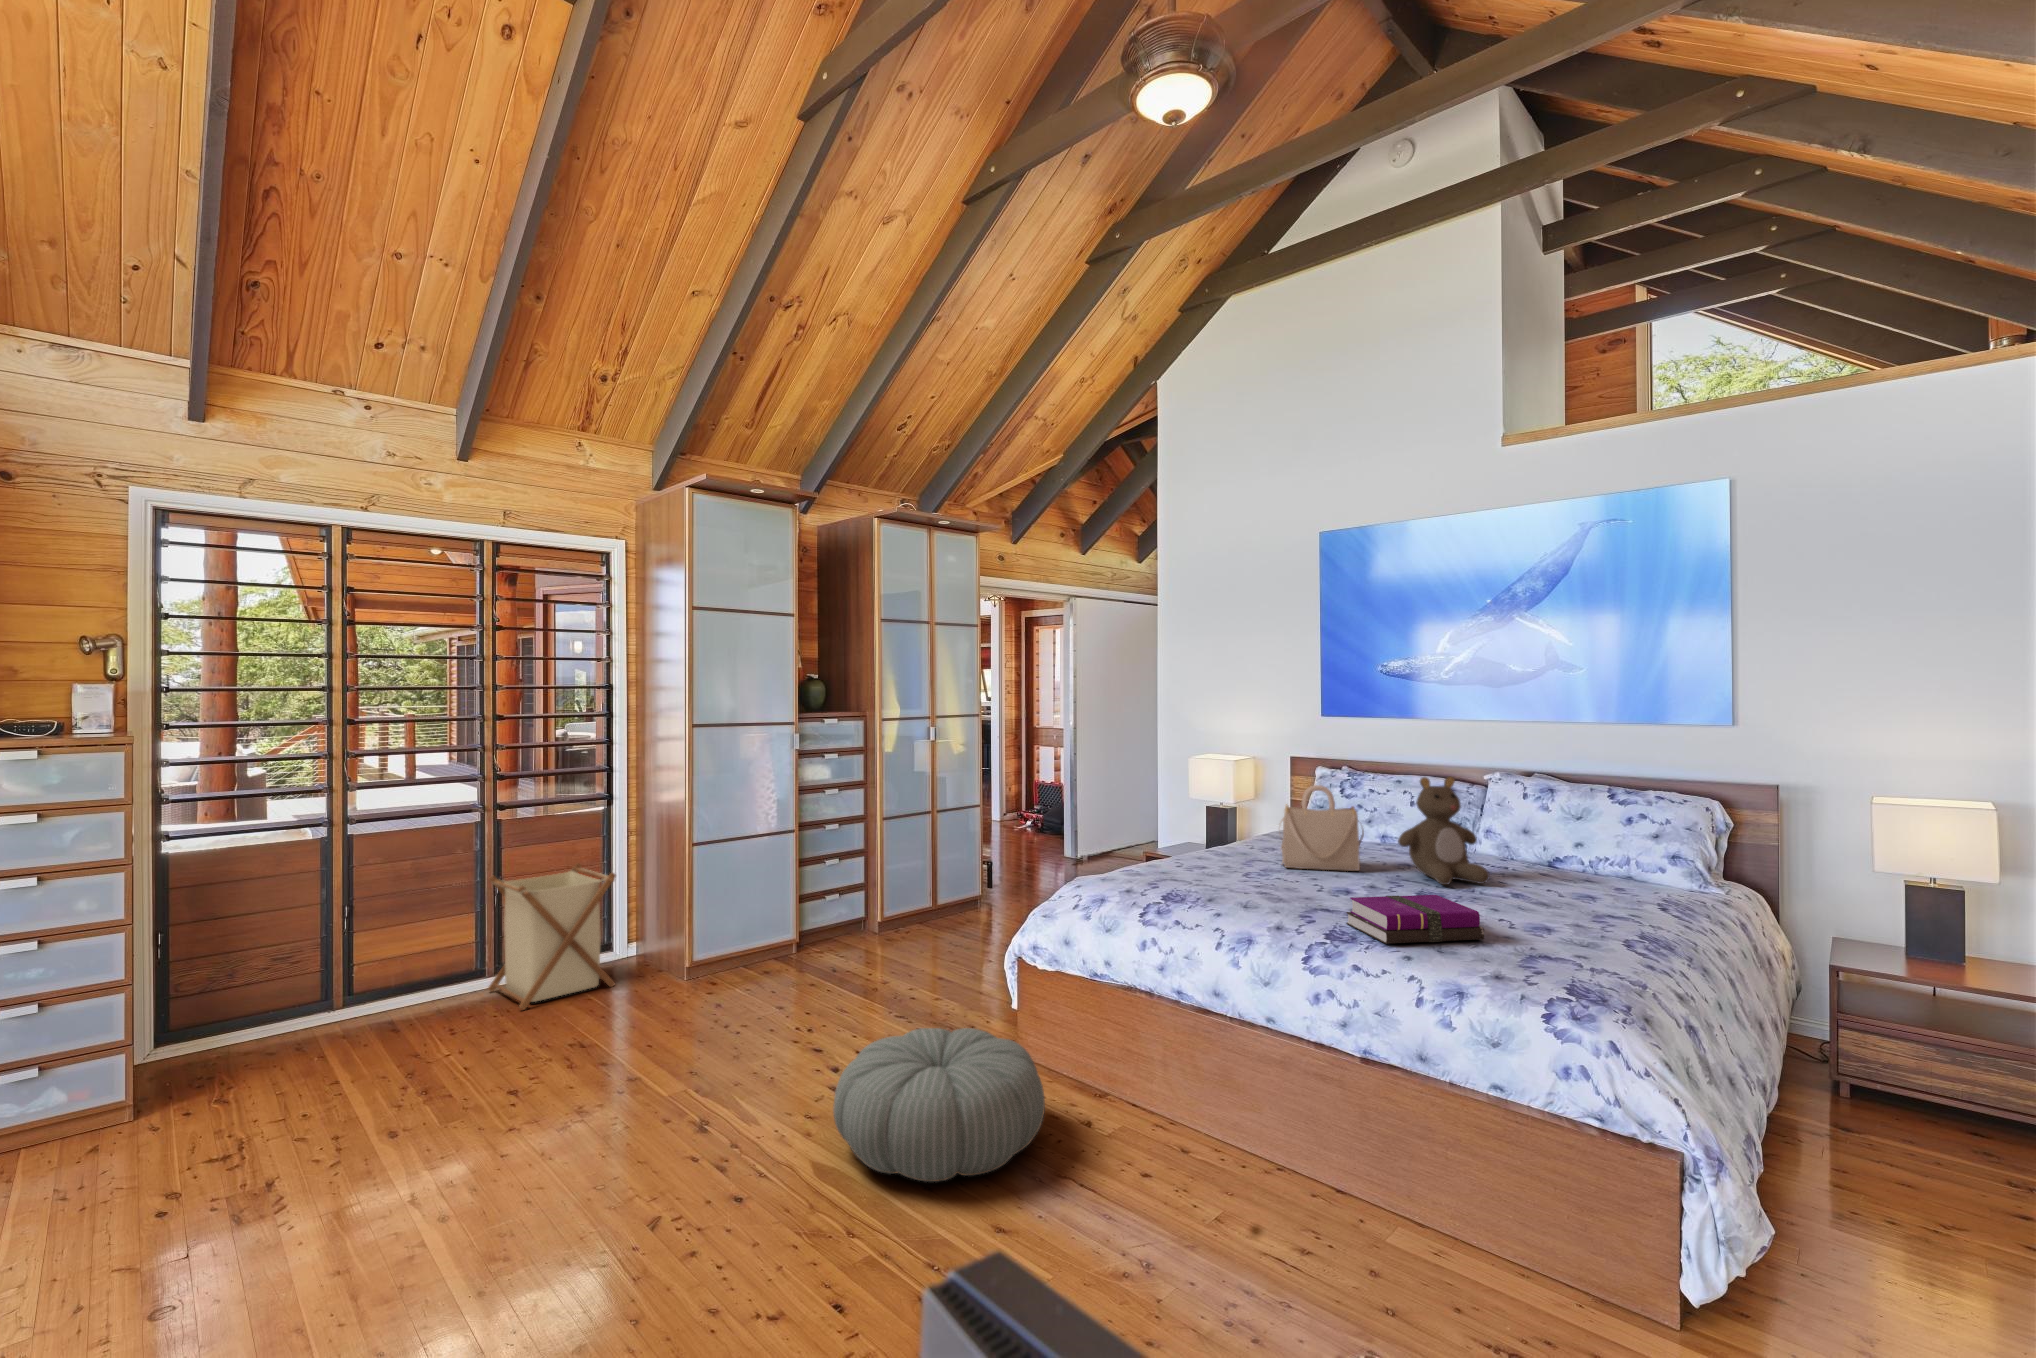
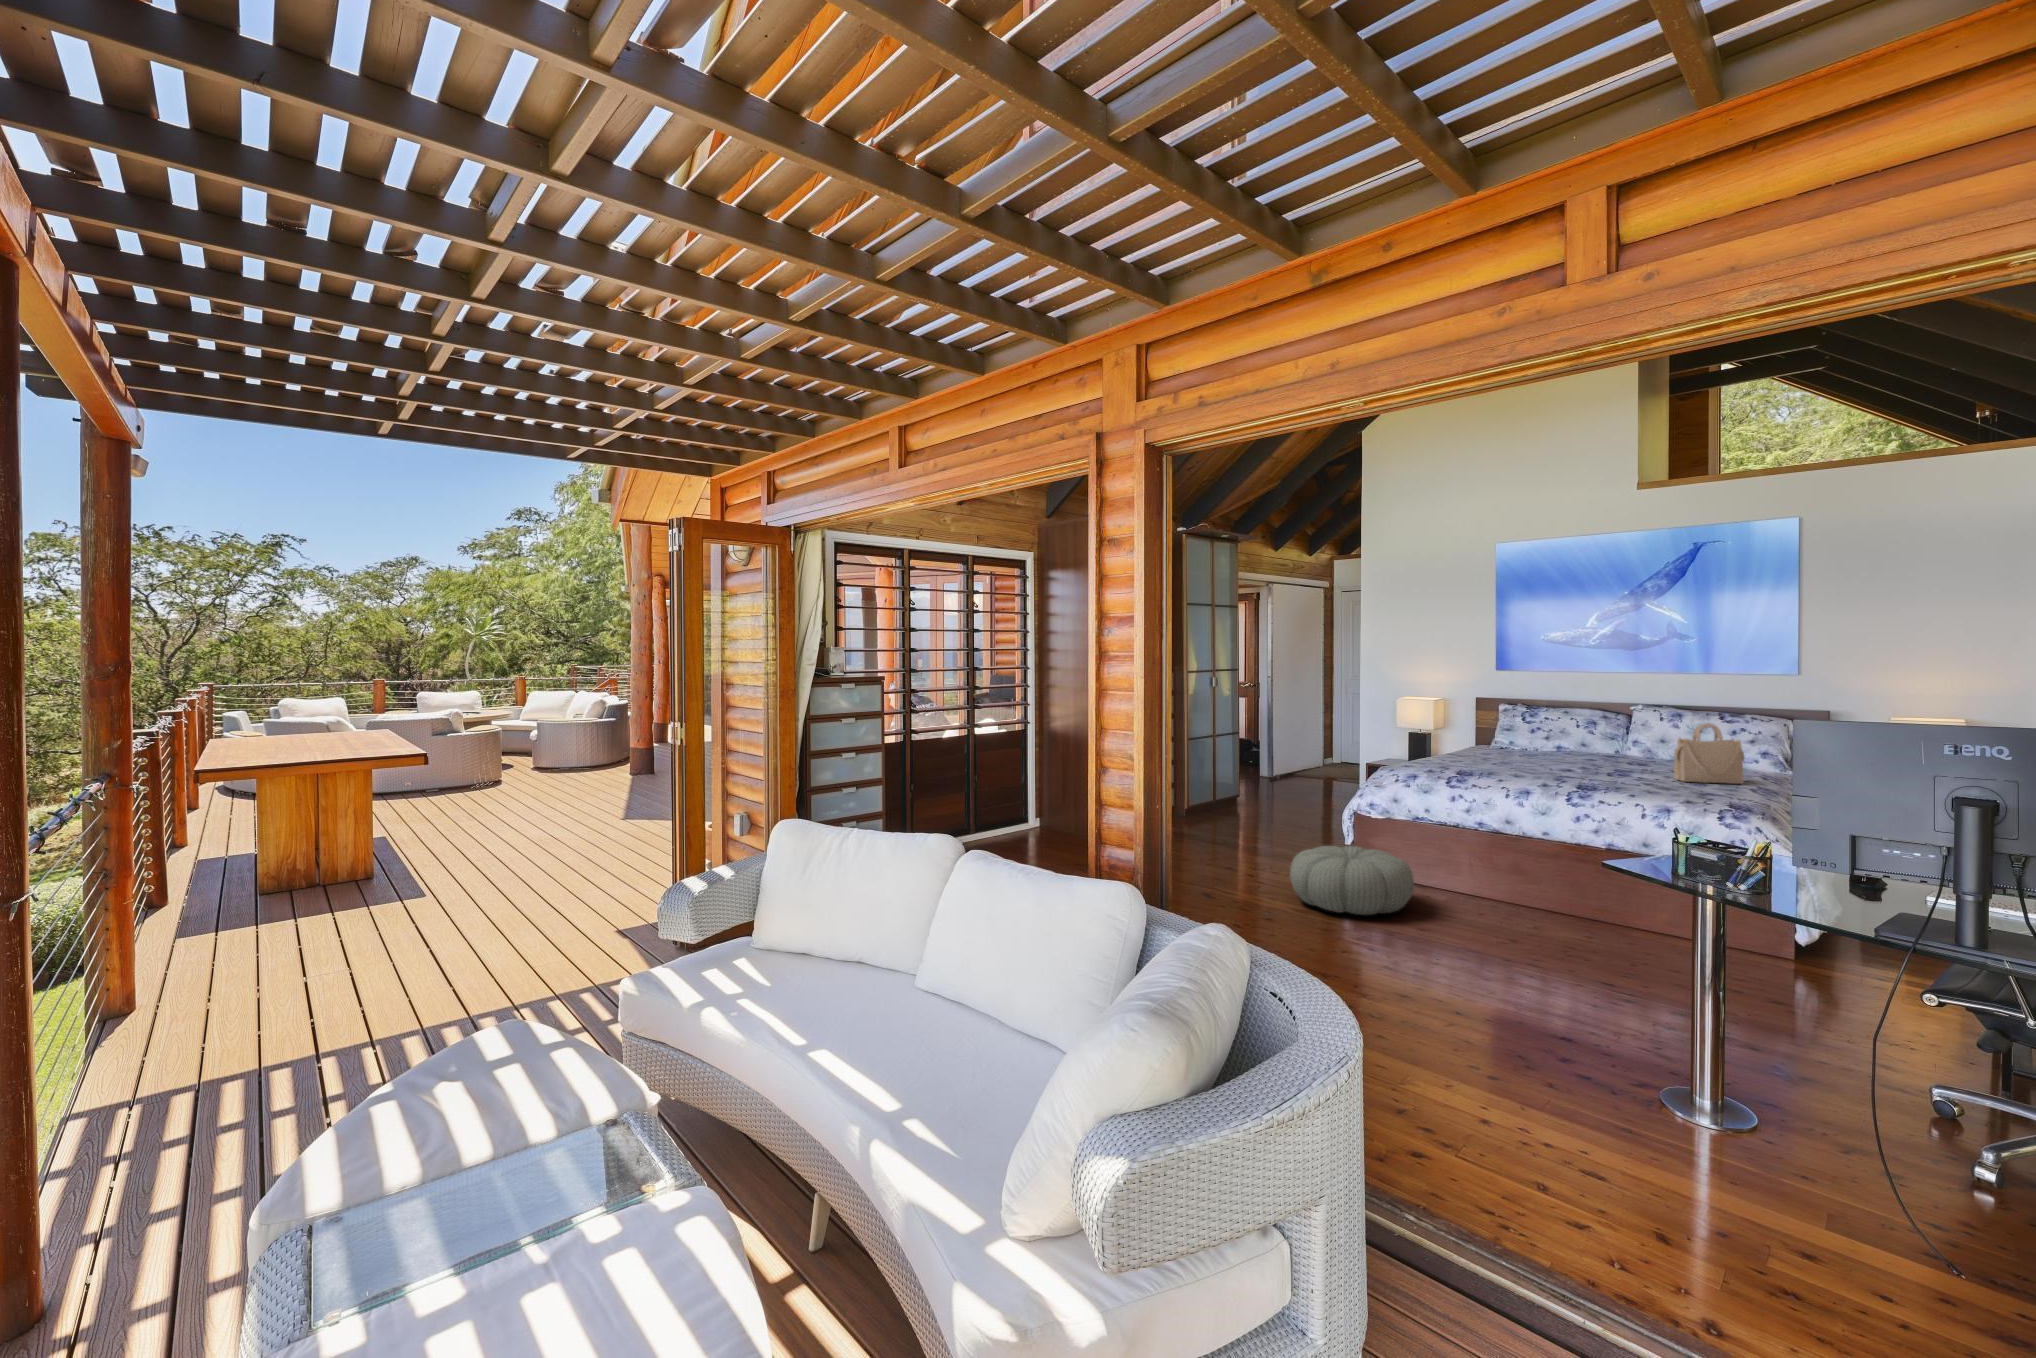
teddy bear: present [1398,776,1490,885] -> none [1591,705,1651,769]
handbag: present [1282,785,1364,871] -> present [1674,723,1744,784]
laundry basket: present [488,863,616,1010] -> none [972,765,1052,852]
notebook: present [1346,895,1485,944] -> none [1583,768,1670,790]

